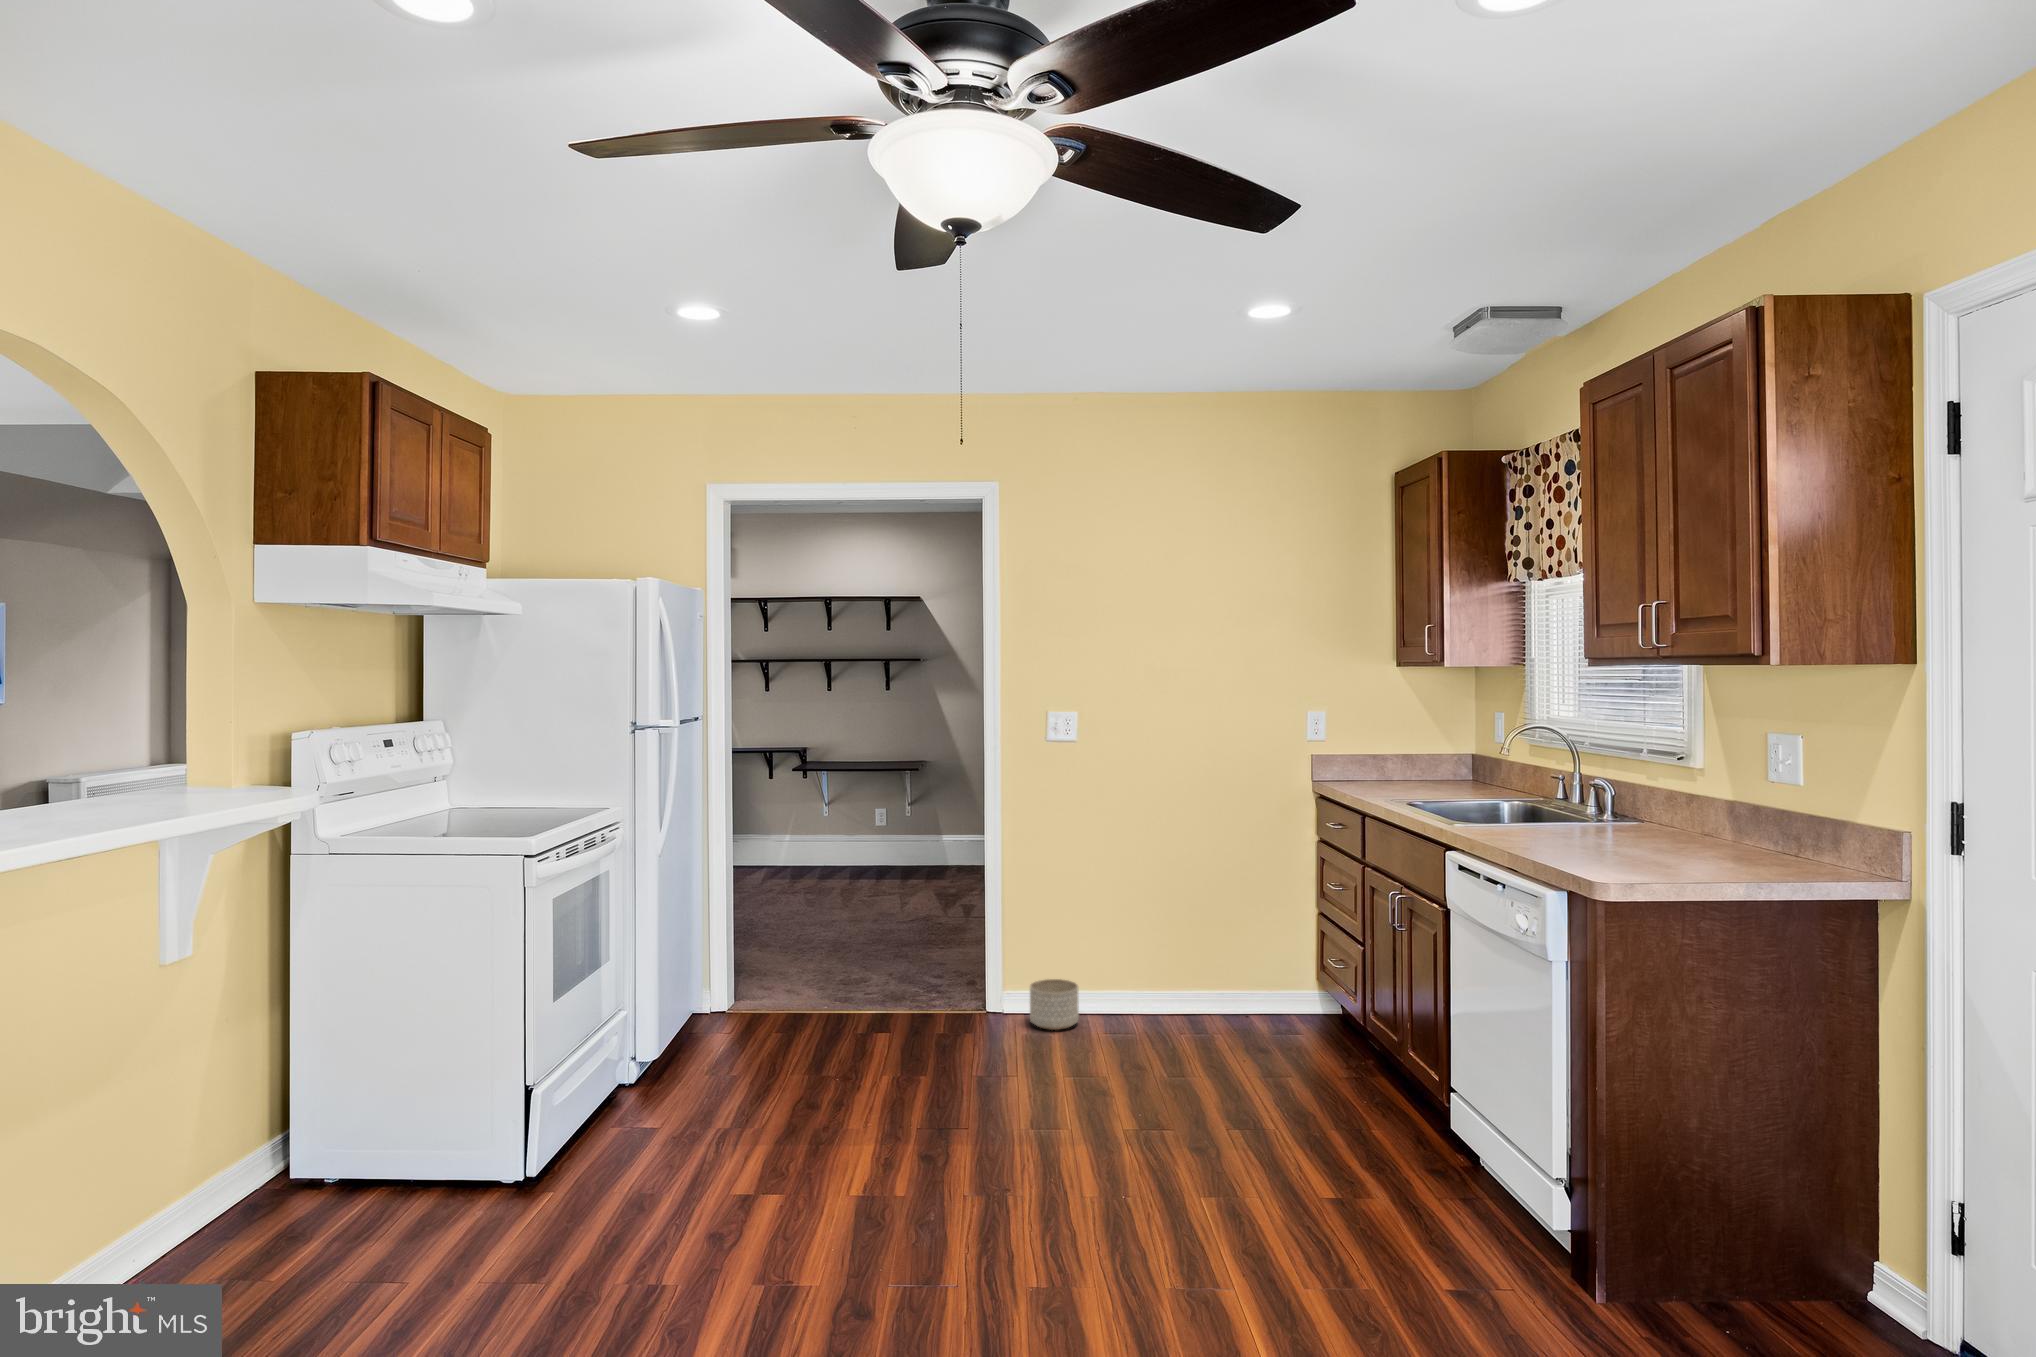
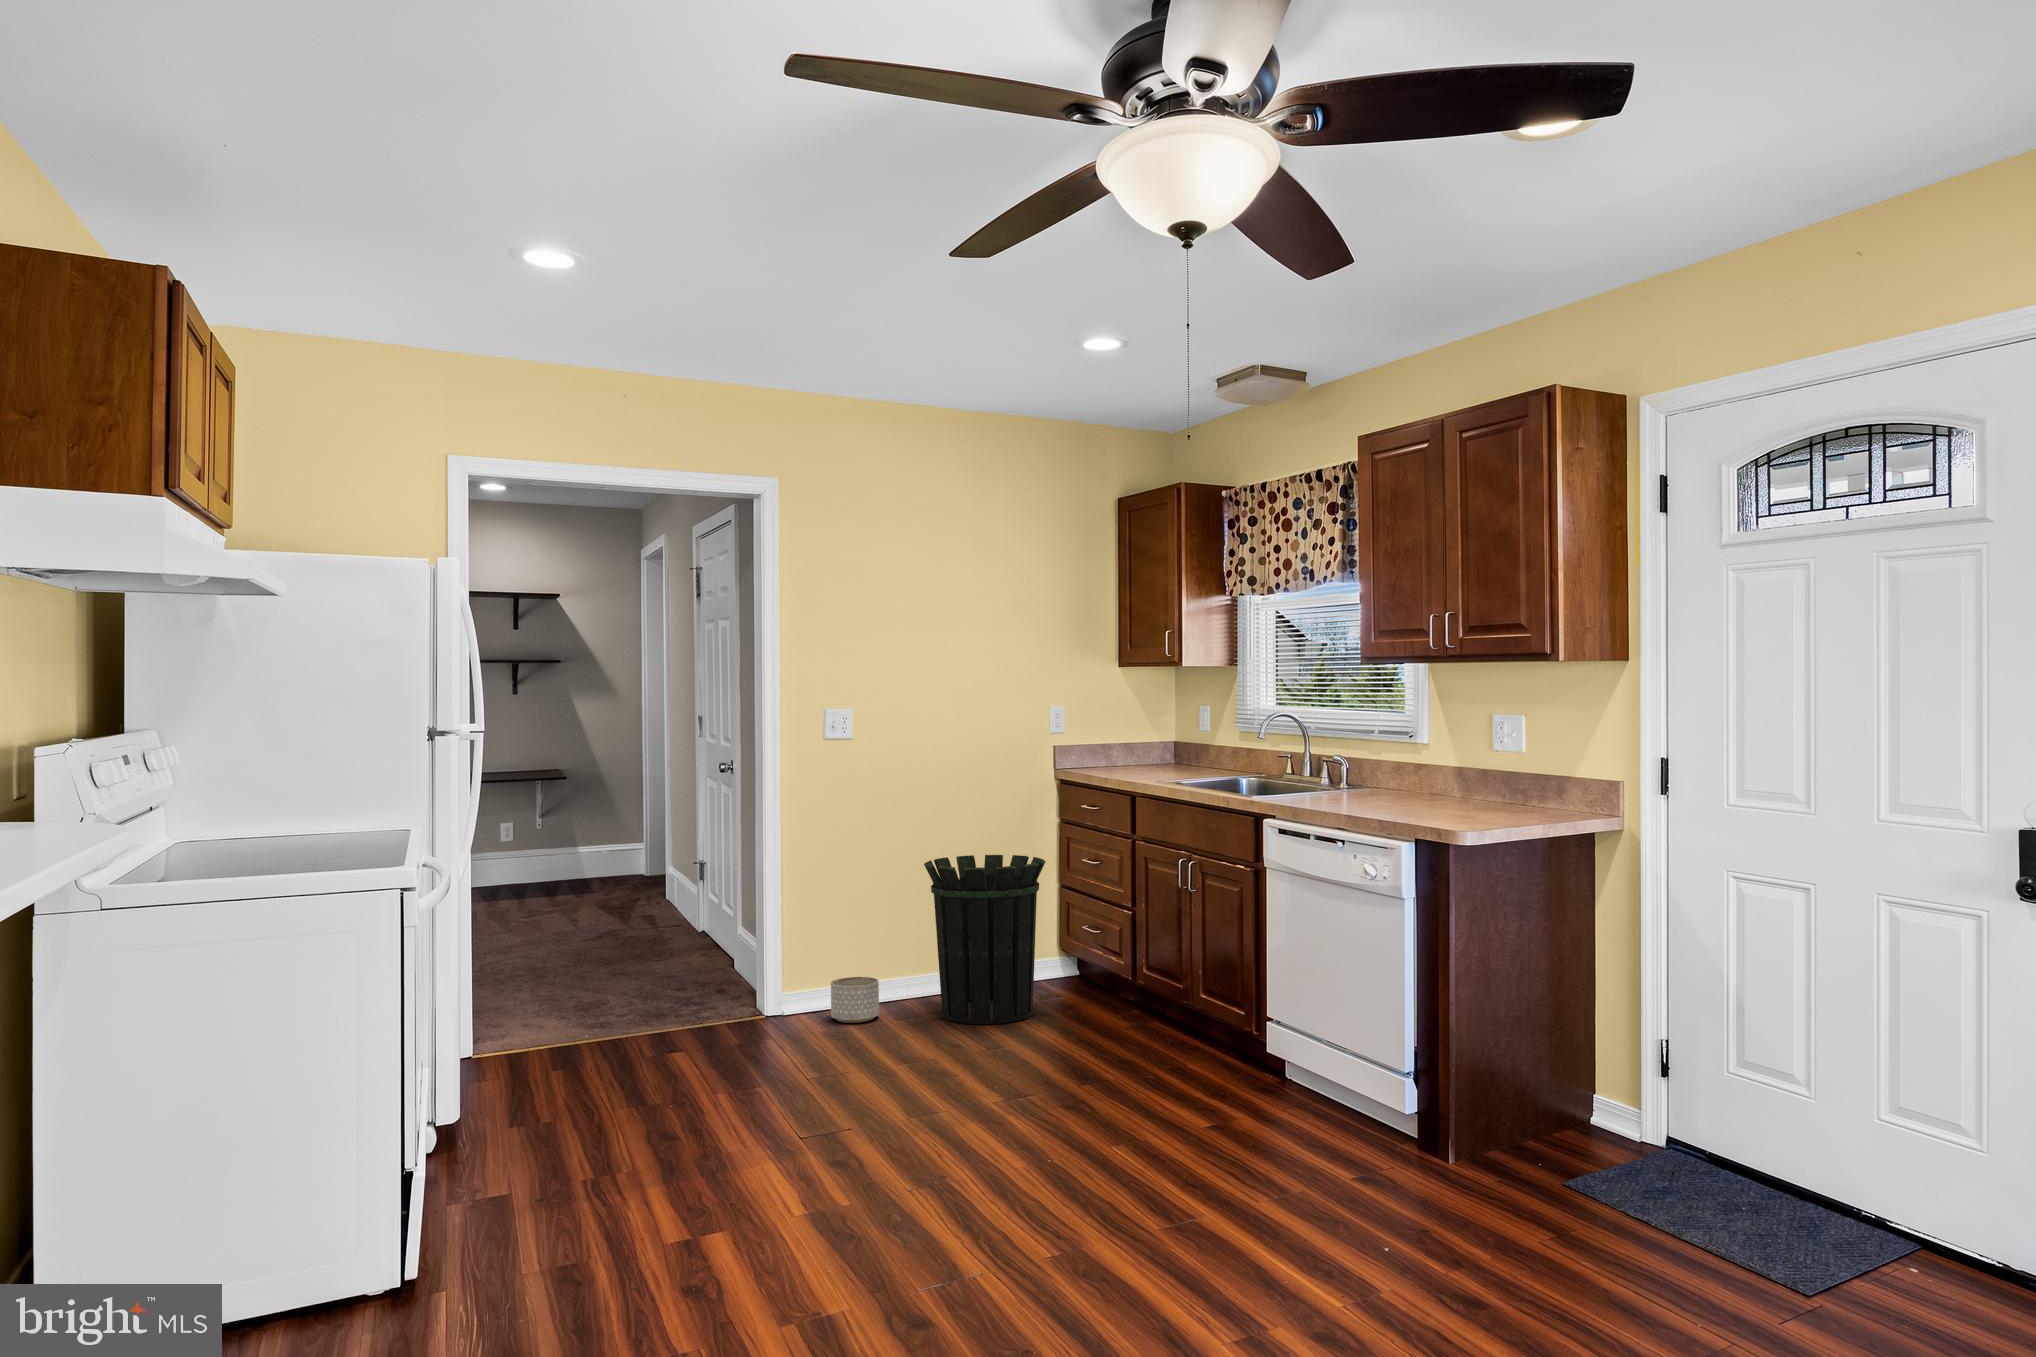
waste bin: none [1124,863,1257,1054] -> present [924,855,1046,1024]

